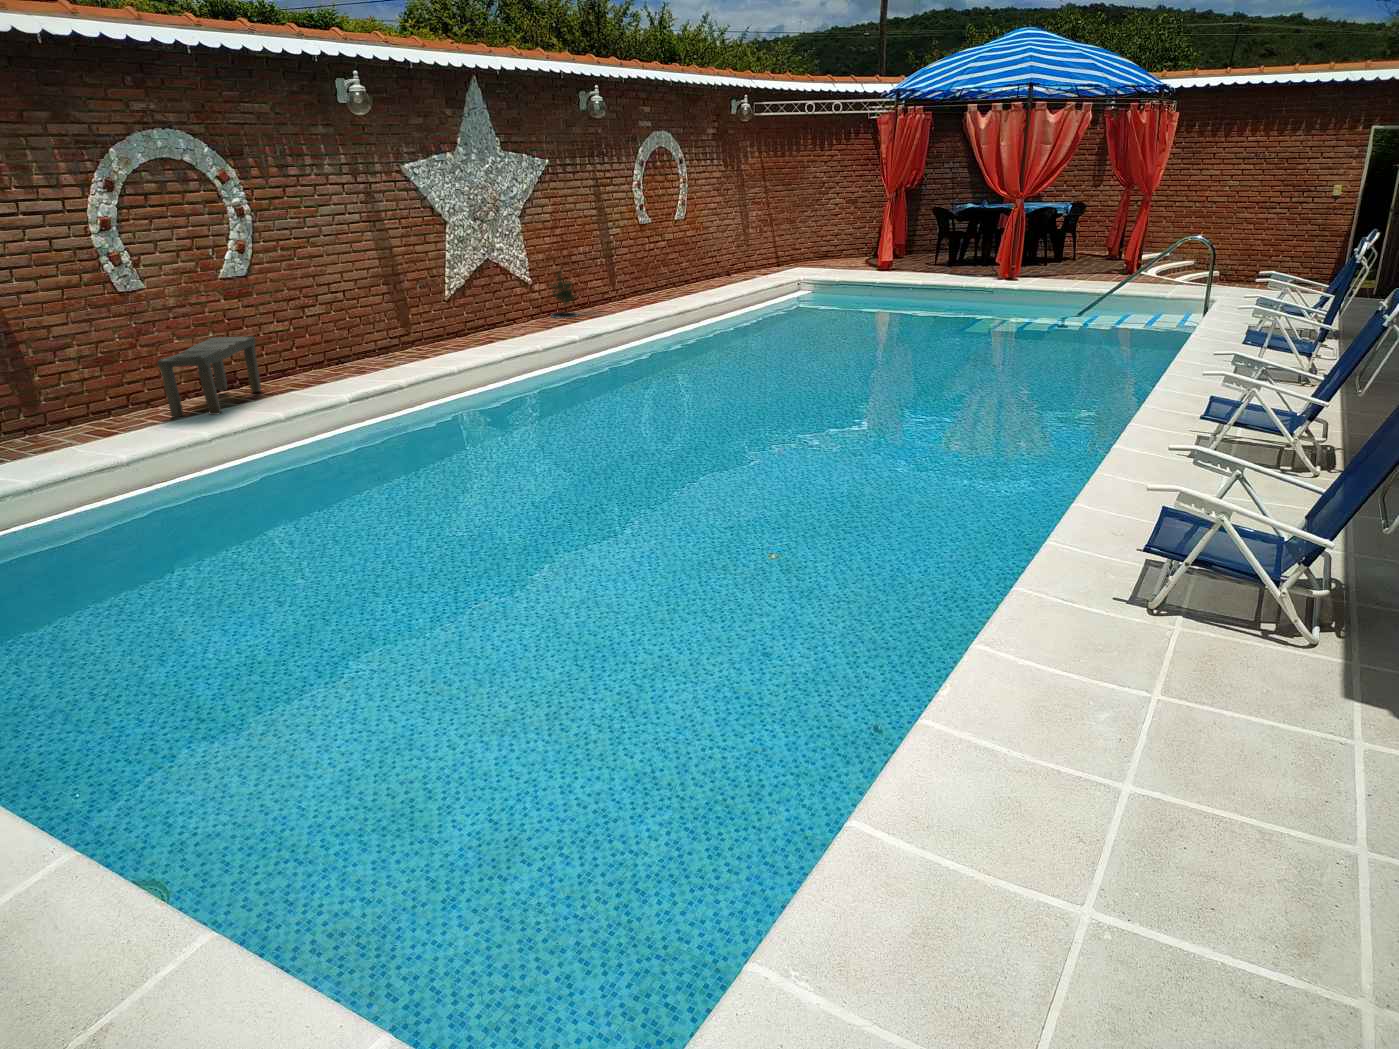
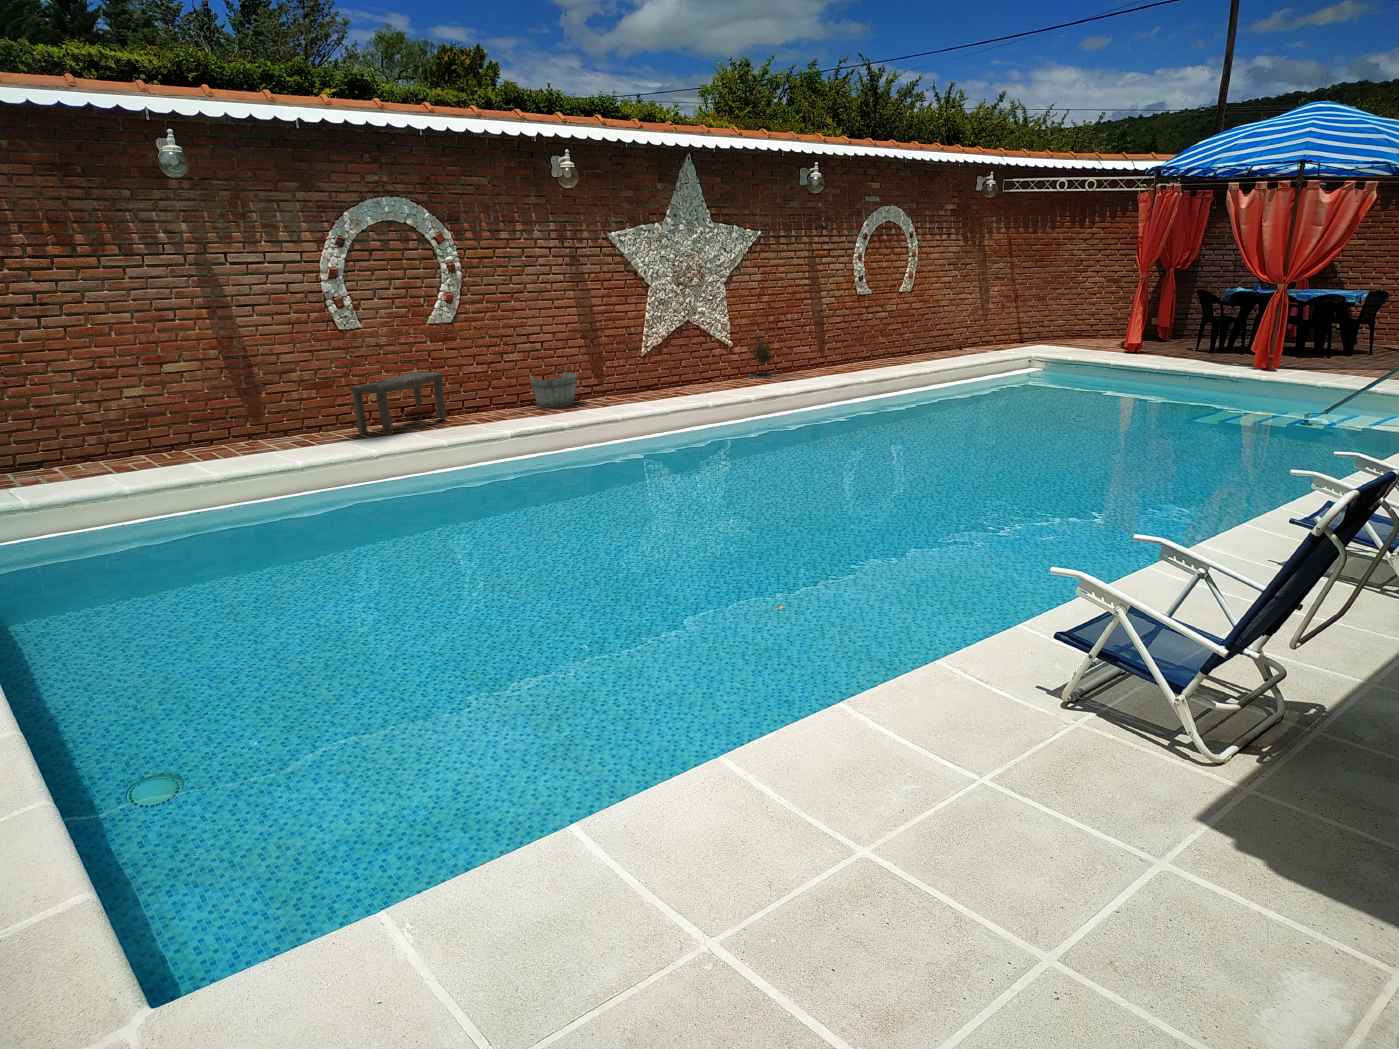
wooden bucket: none [340,318,395,368] -> present [530,368,577,408]

